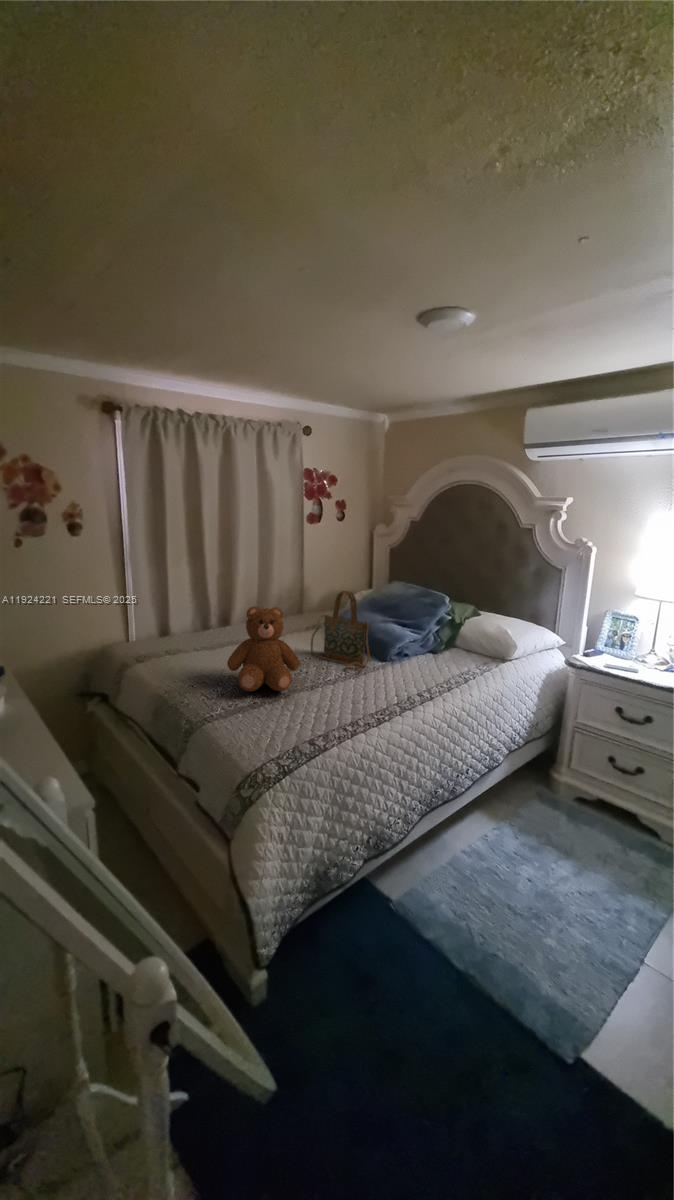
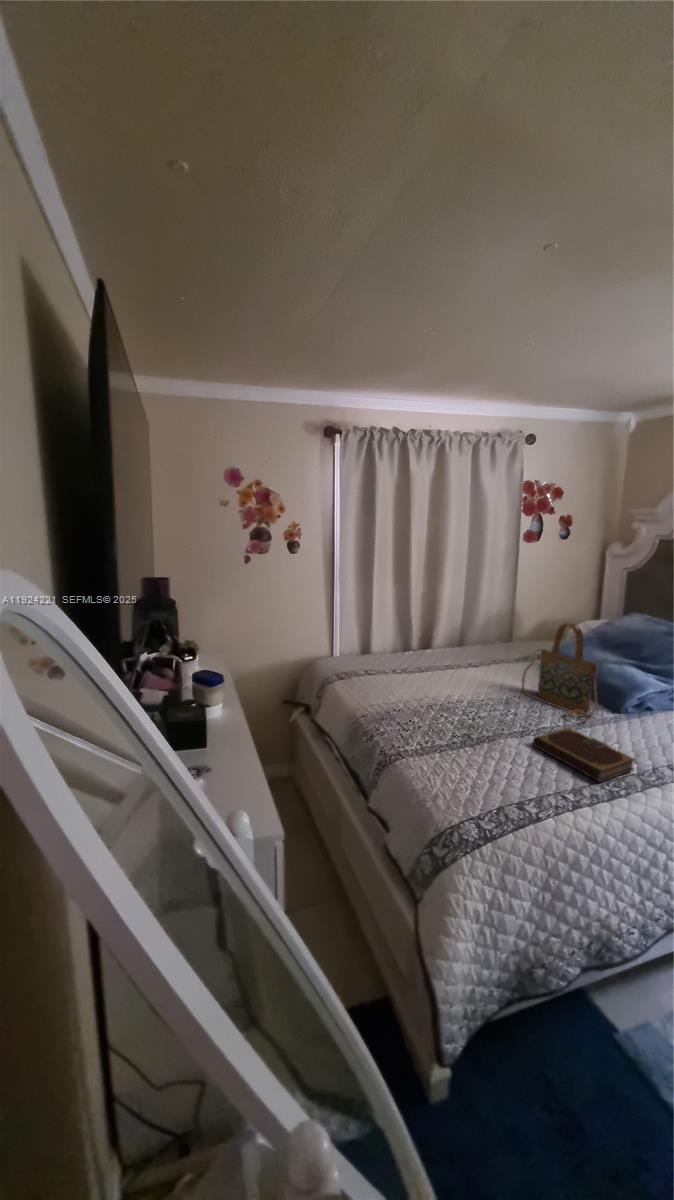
teddy bear: present [227,607,300,691] -> none [426,634,510,734]
notebook: none [320,677,396,714] -> present [533,728,635,782]

